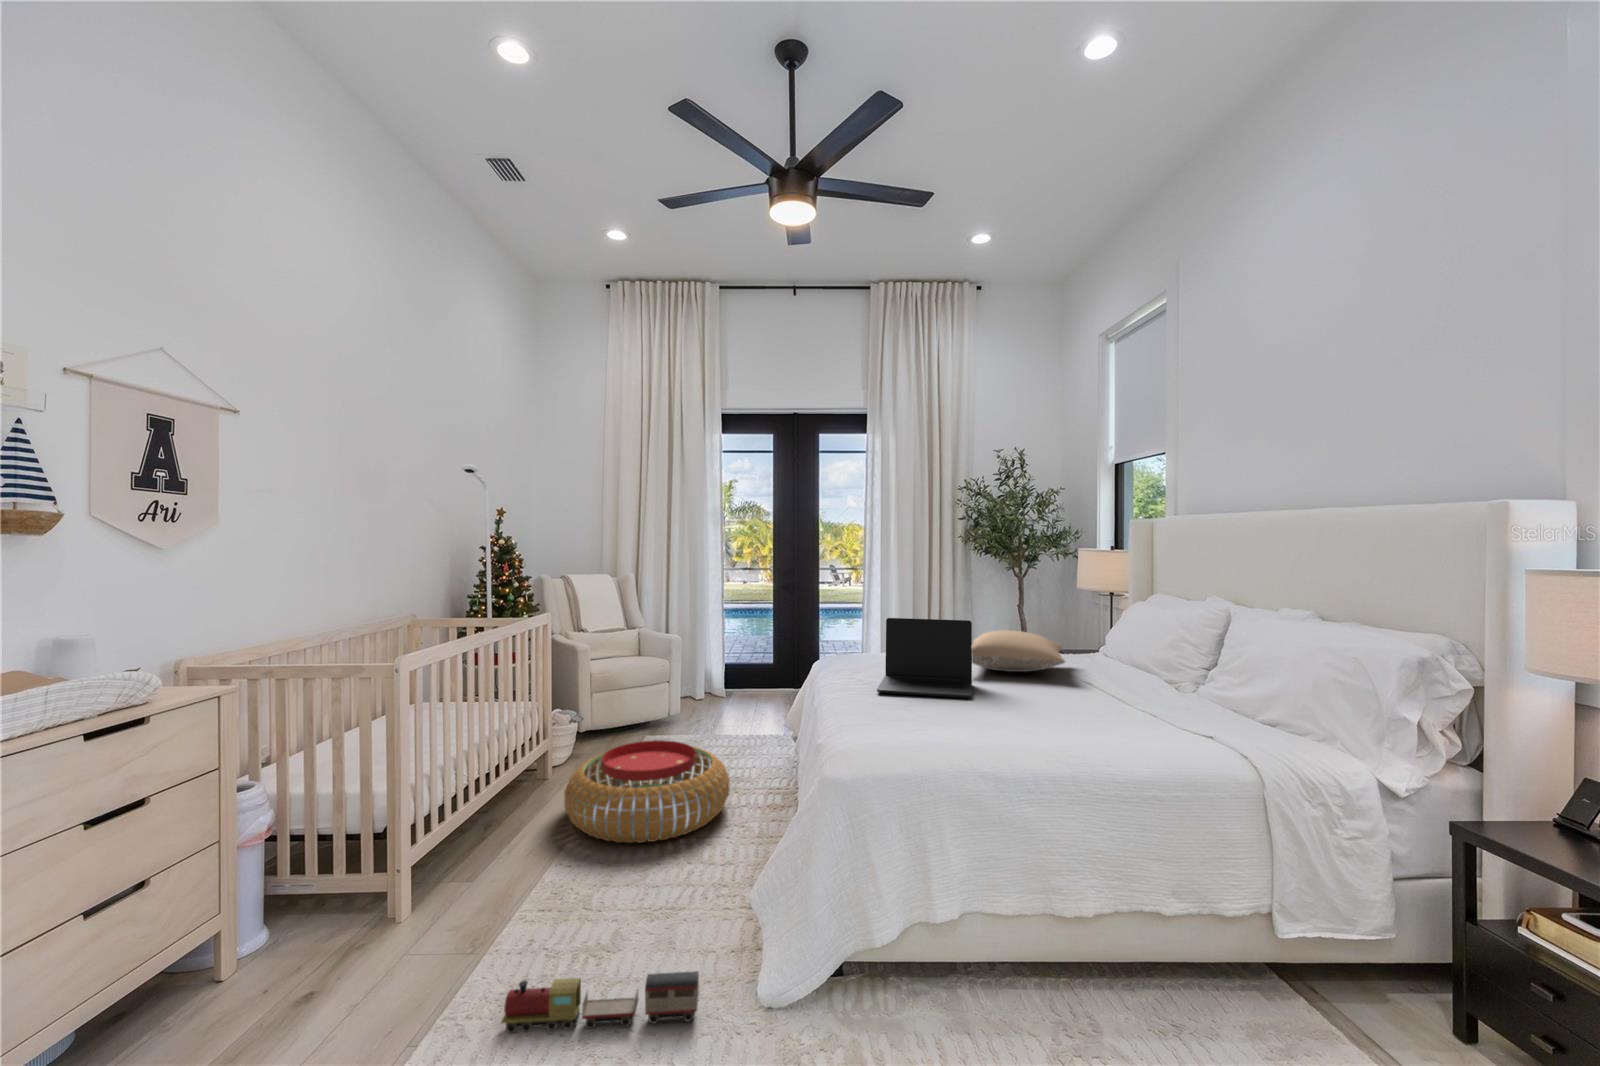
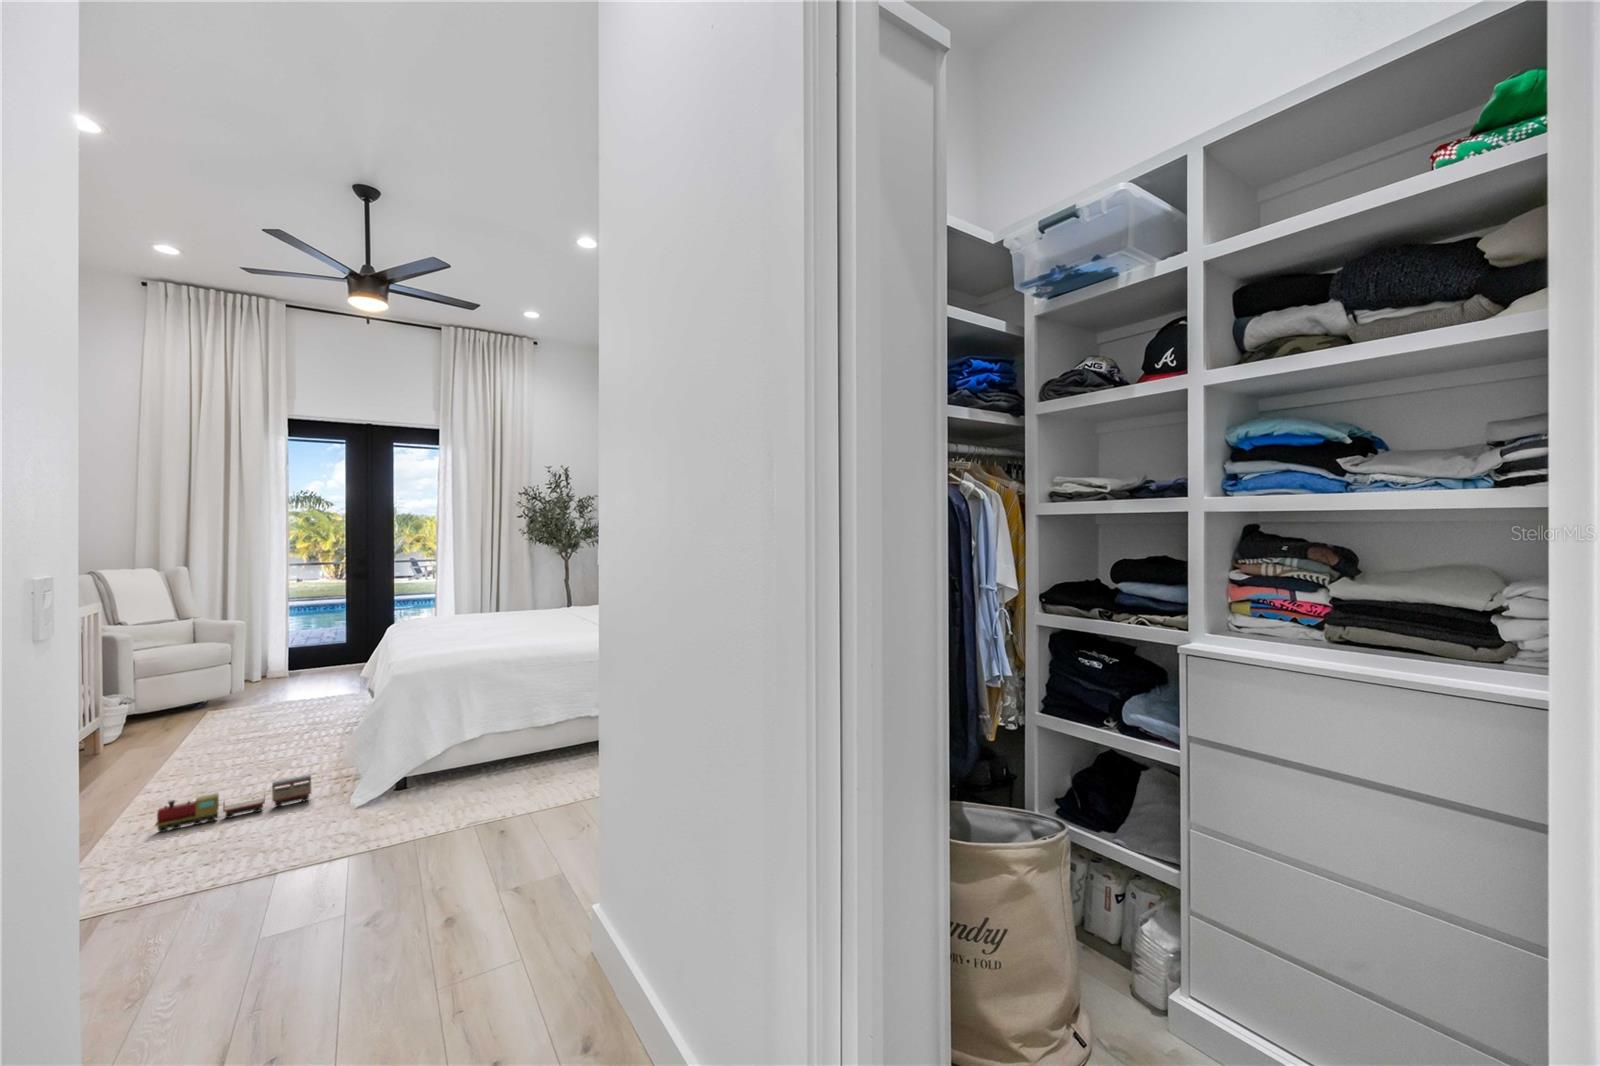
laptop: present [877,618,972,698] -> none [440,578,509,625]
pillow: present [972,630,1065,672] -> none [506,586,577,611]
pouf: present [564,740,730,843] -> none [145,692,316,764]

